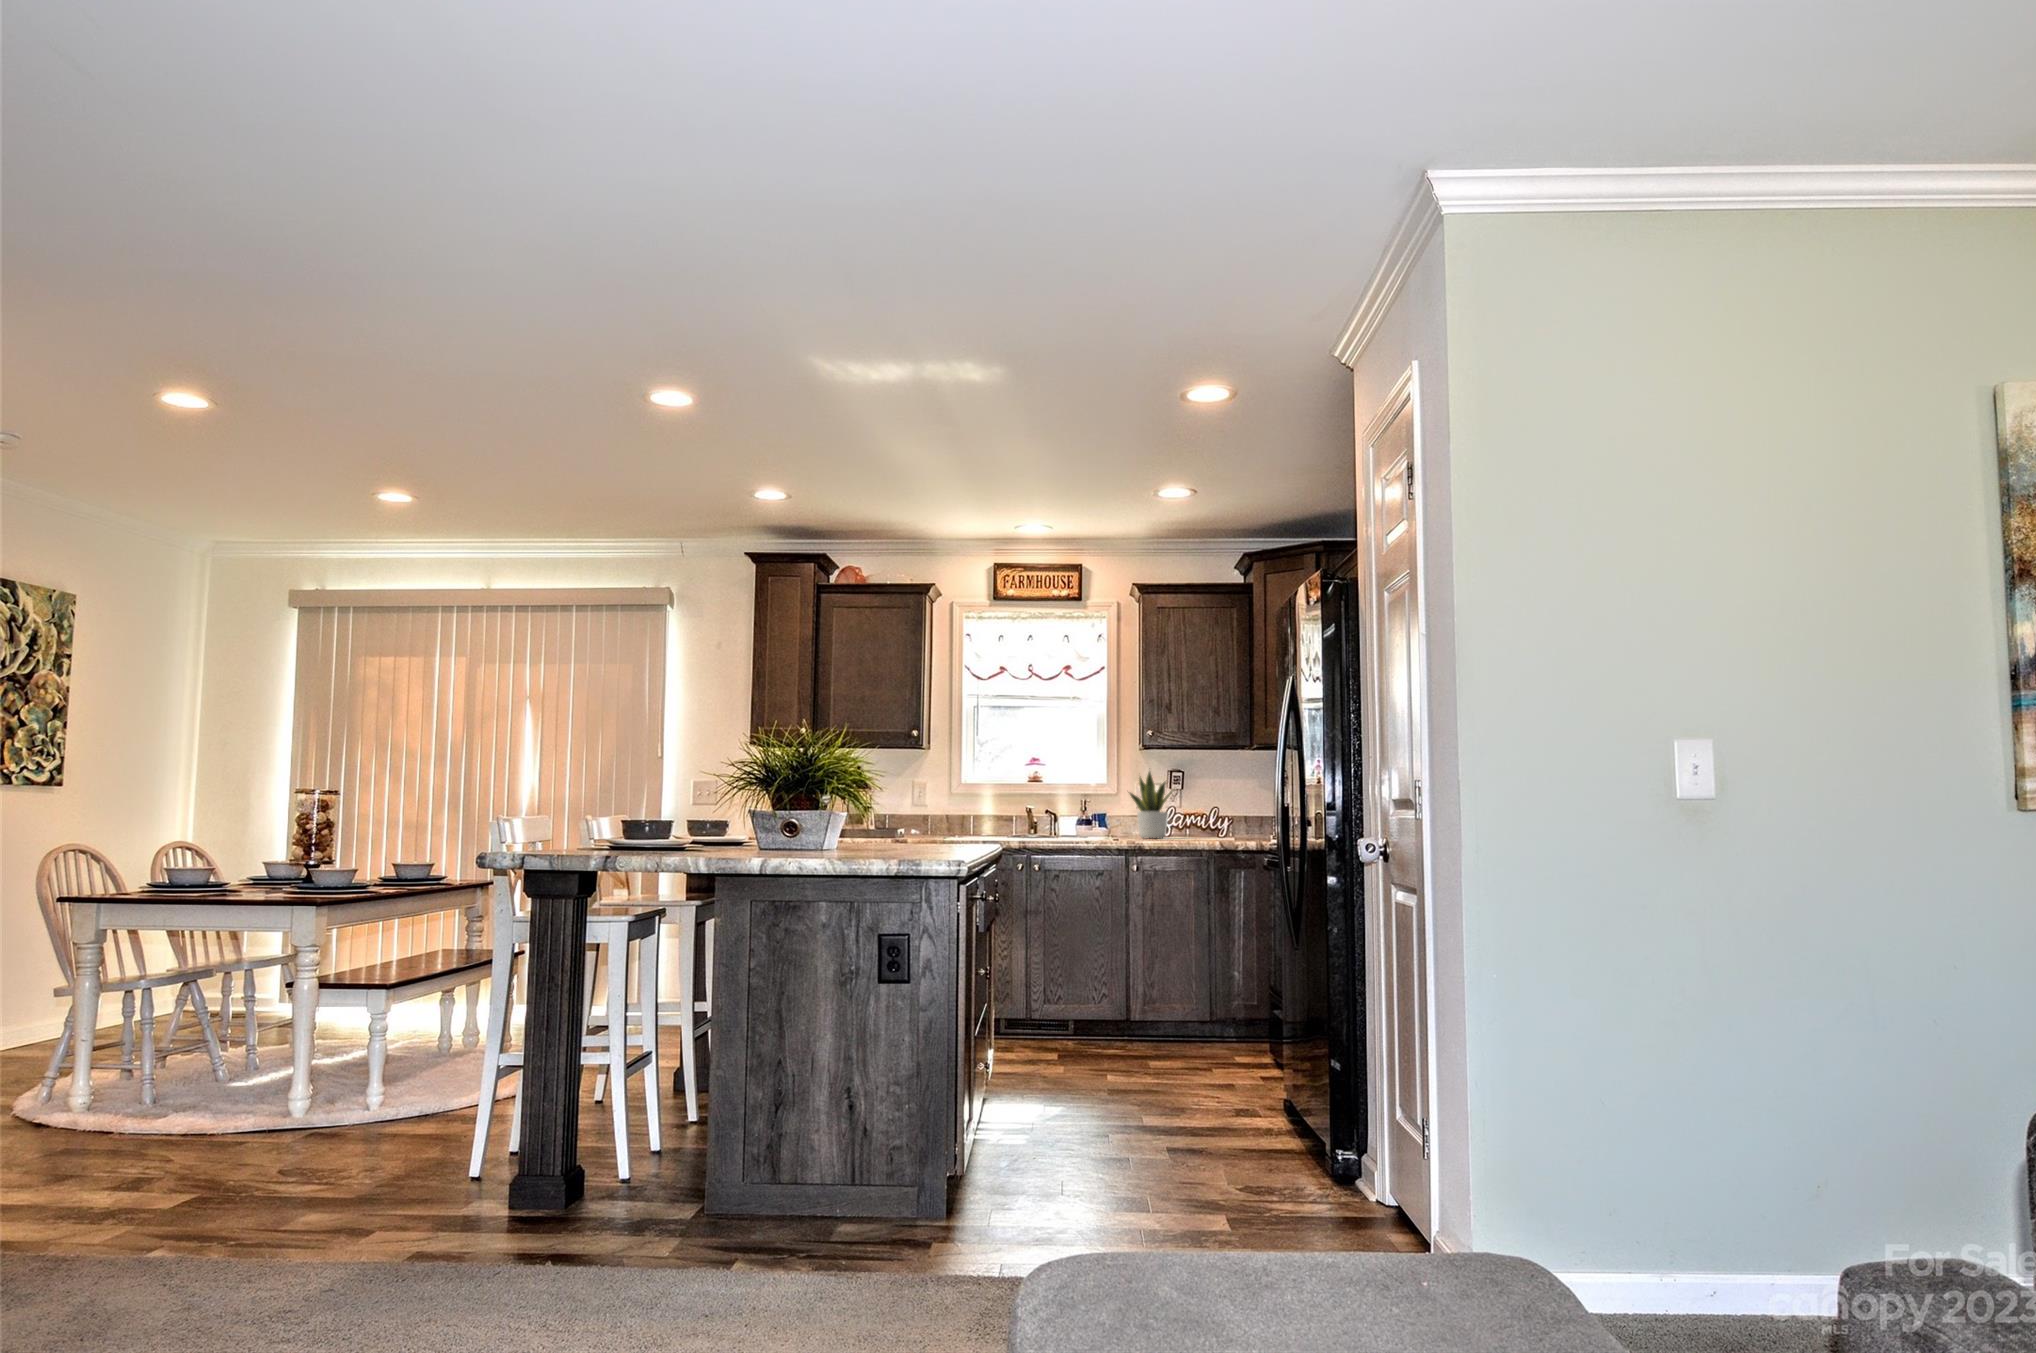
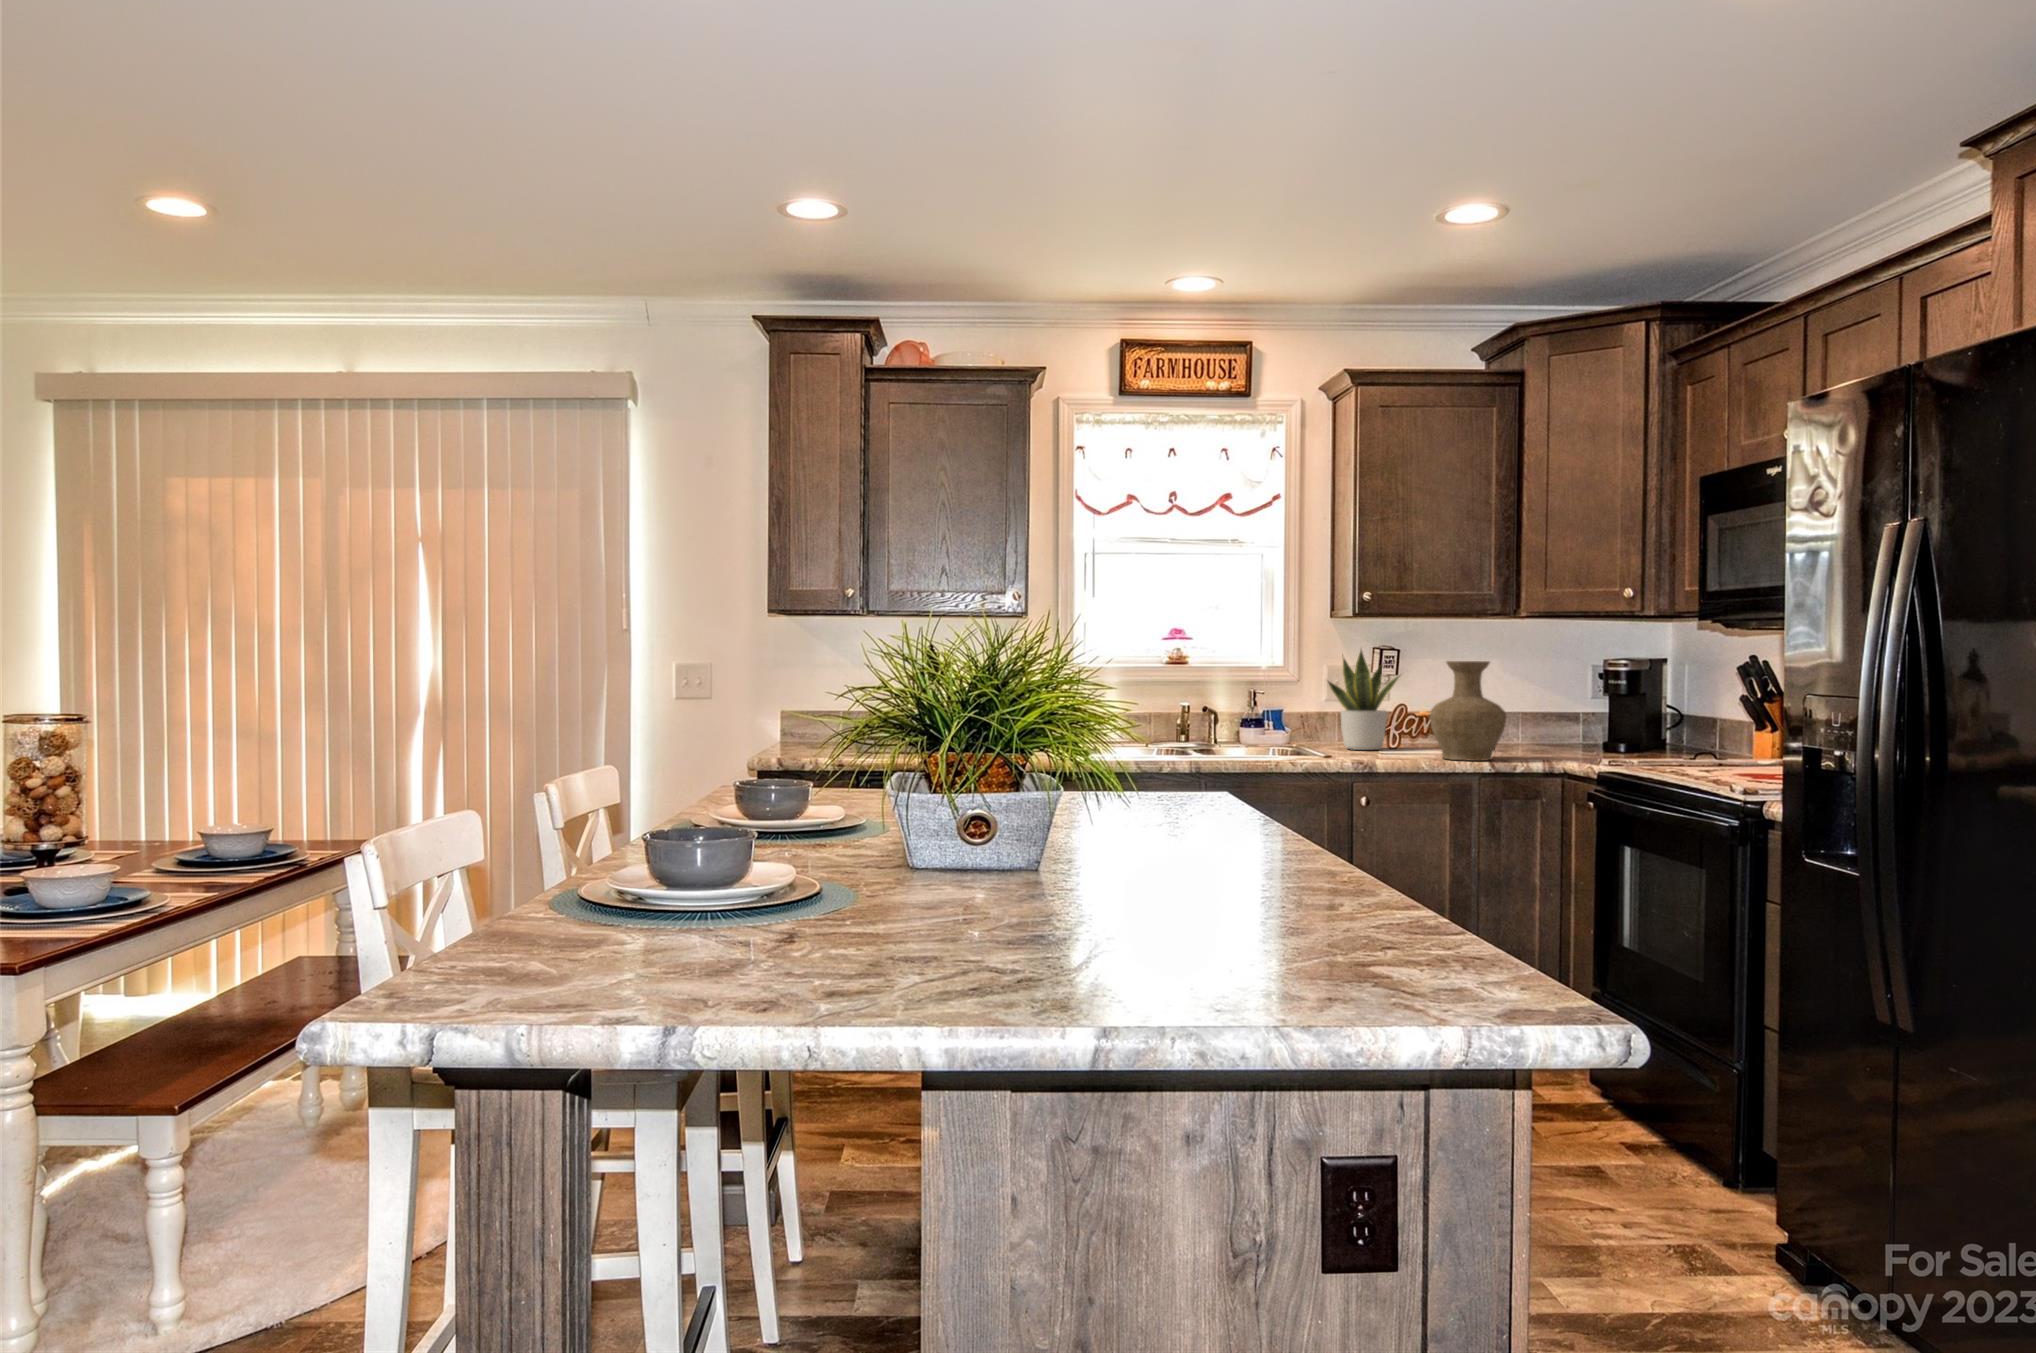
vase: none [1180,774,1229,840] -> present [1429,661,1506,761]

